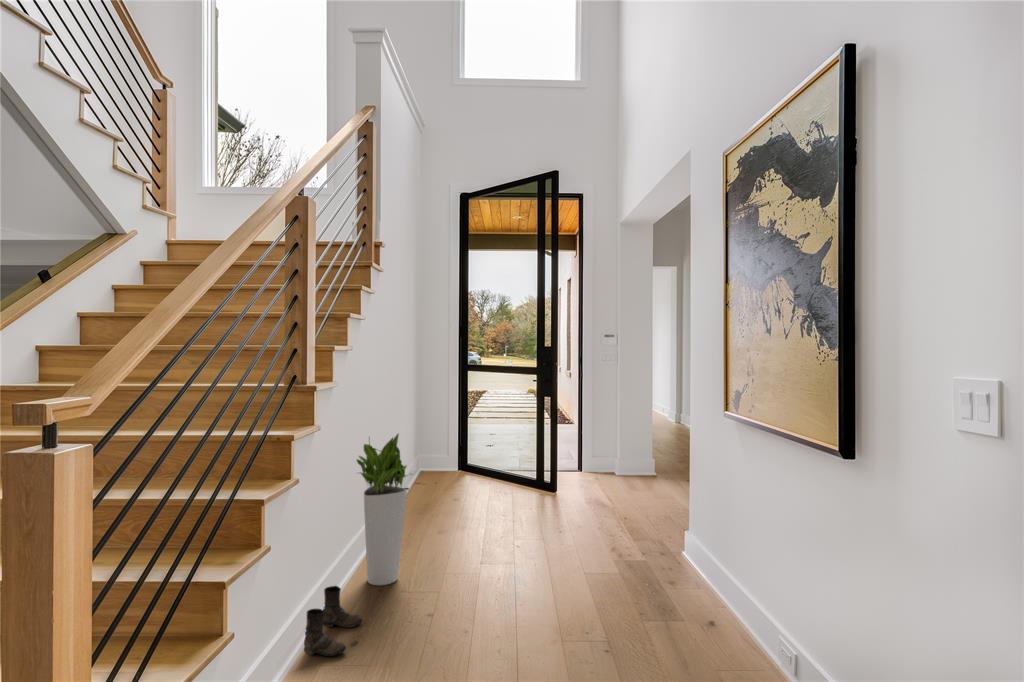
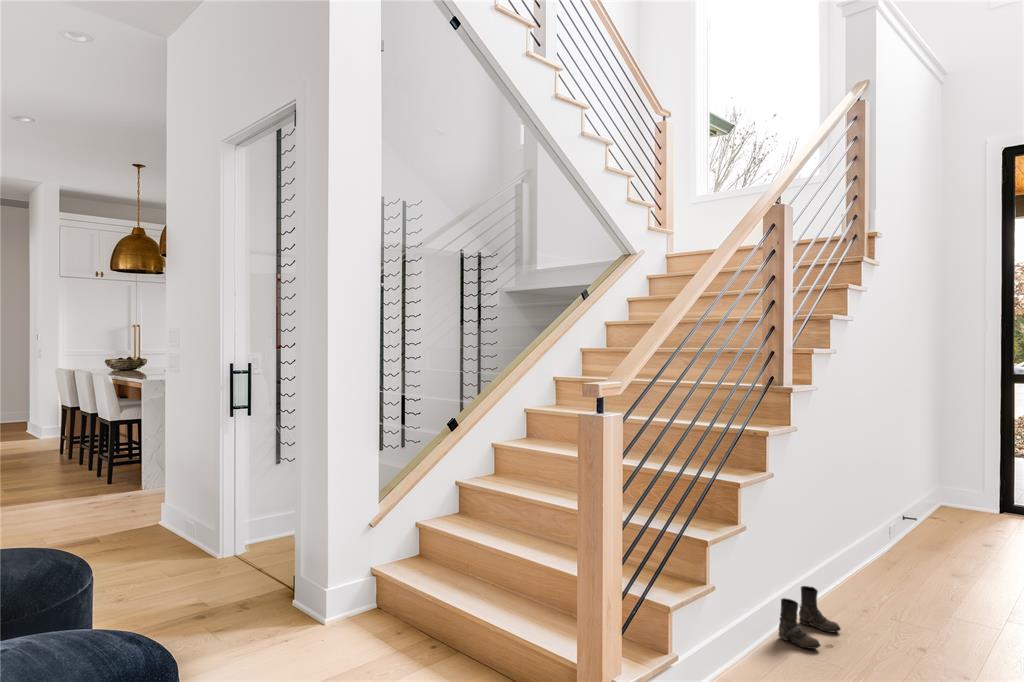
planter: present [357,434,411,585] -> none [839,445,909,608]

